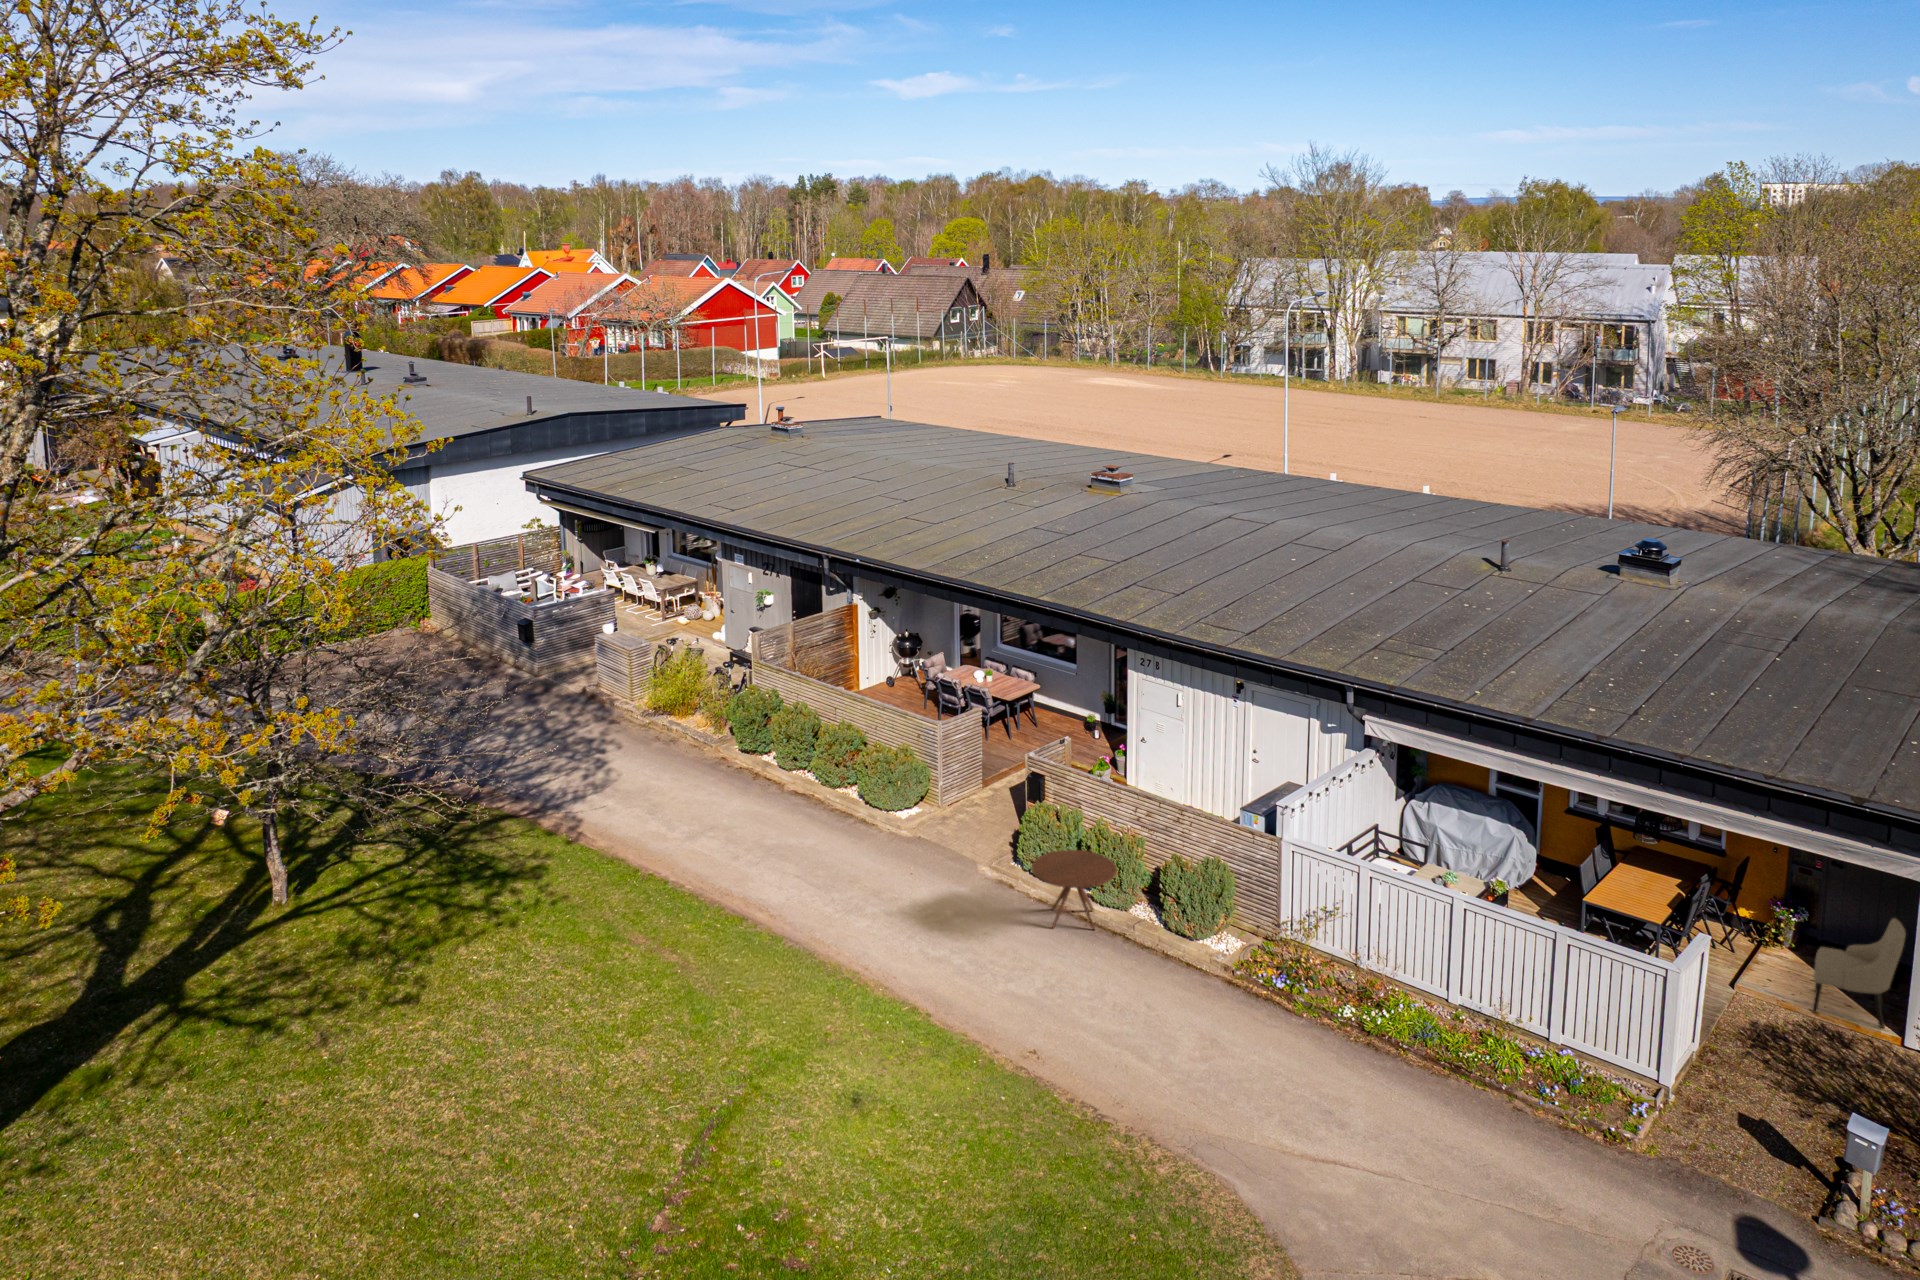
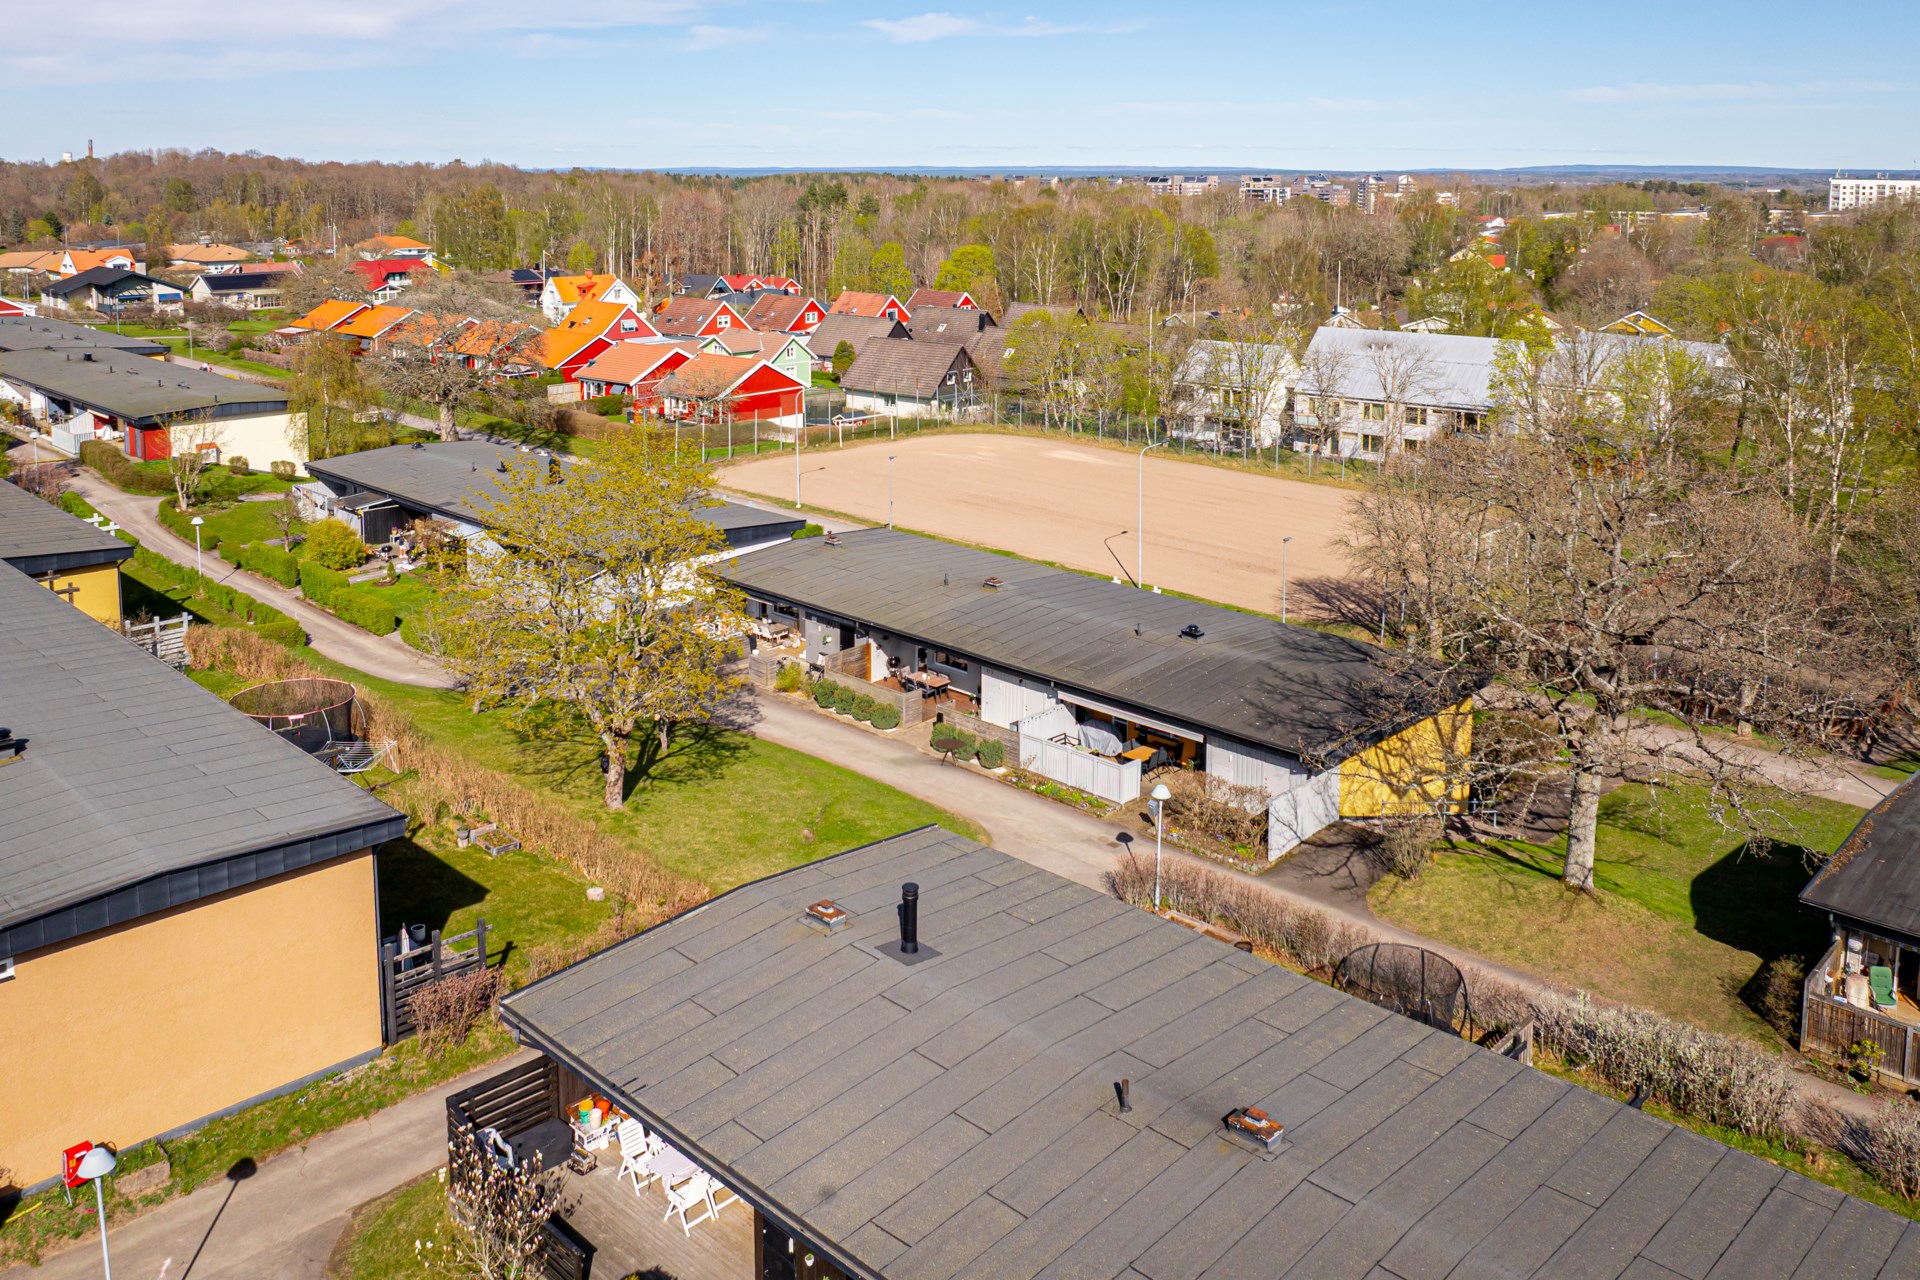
chair: present [1812,918,1906,1028] -> none [1189,759,1216,794]

